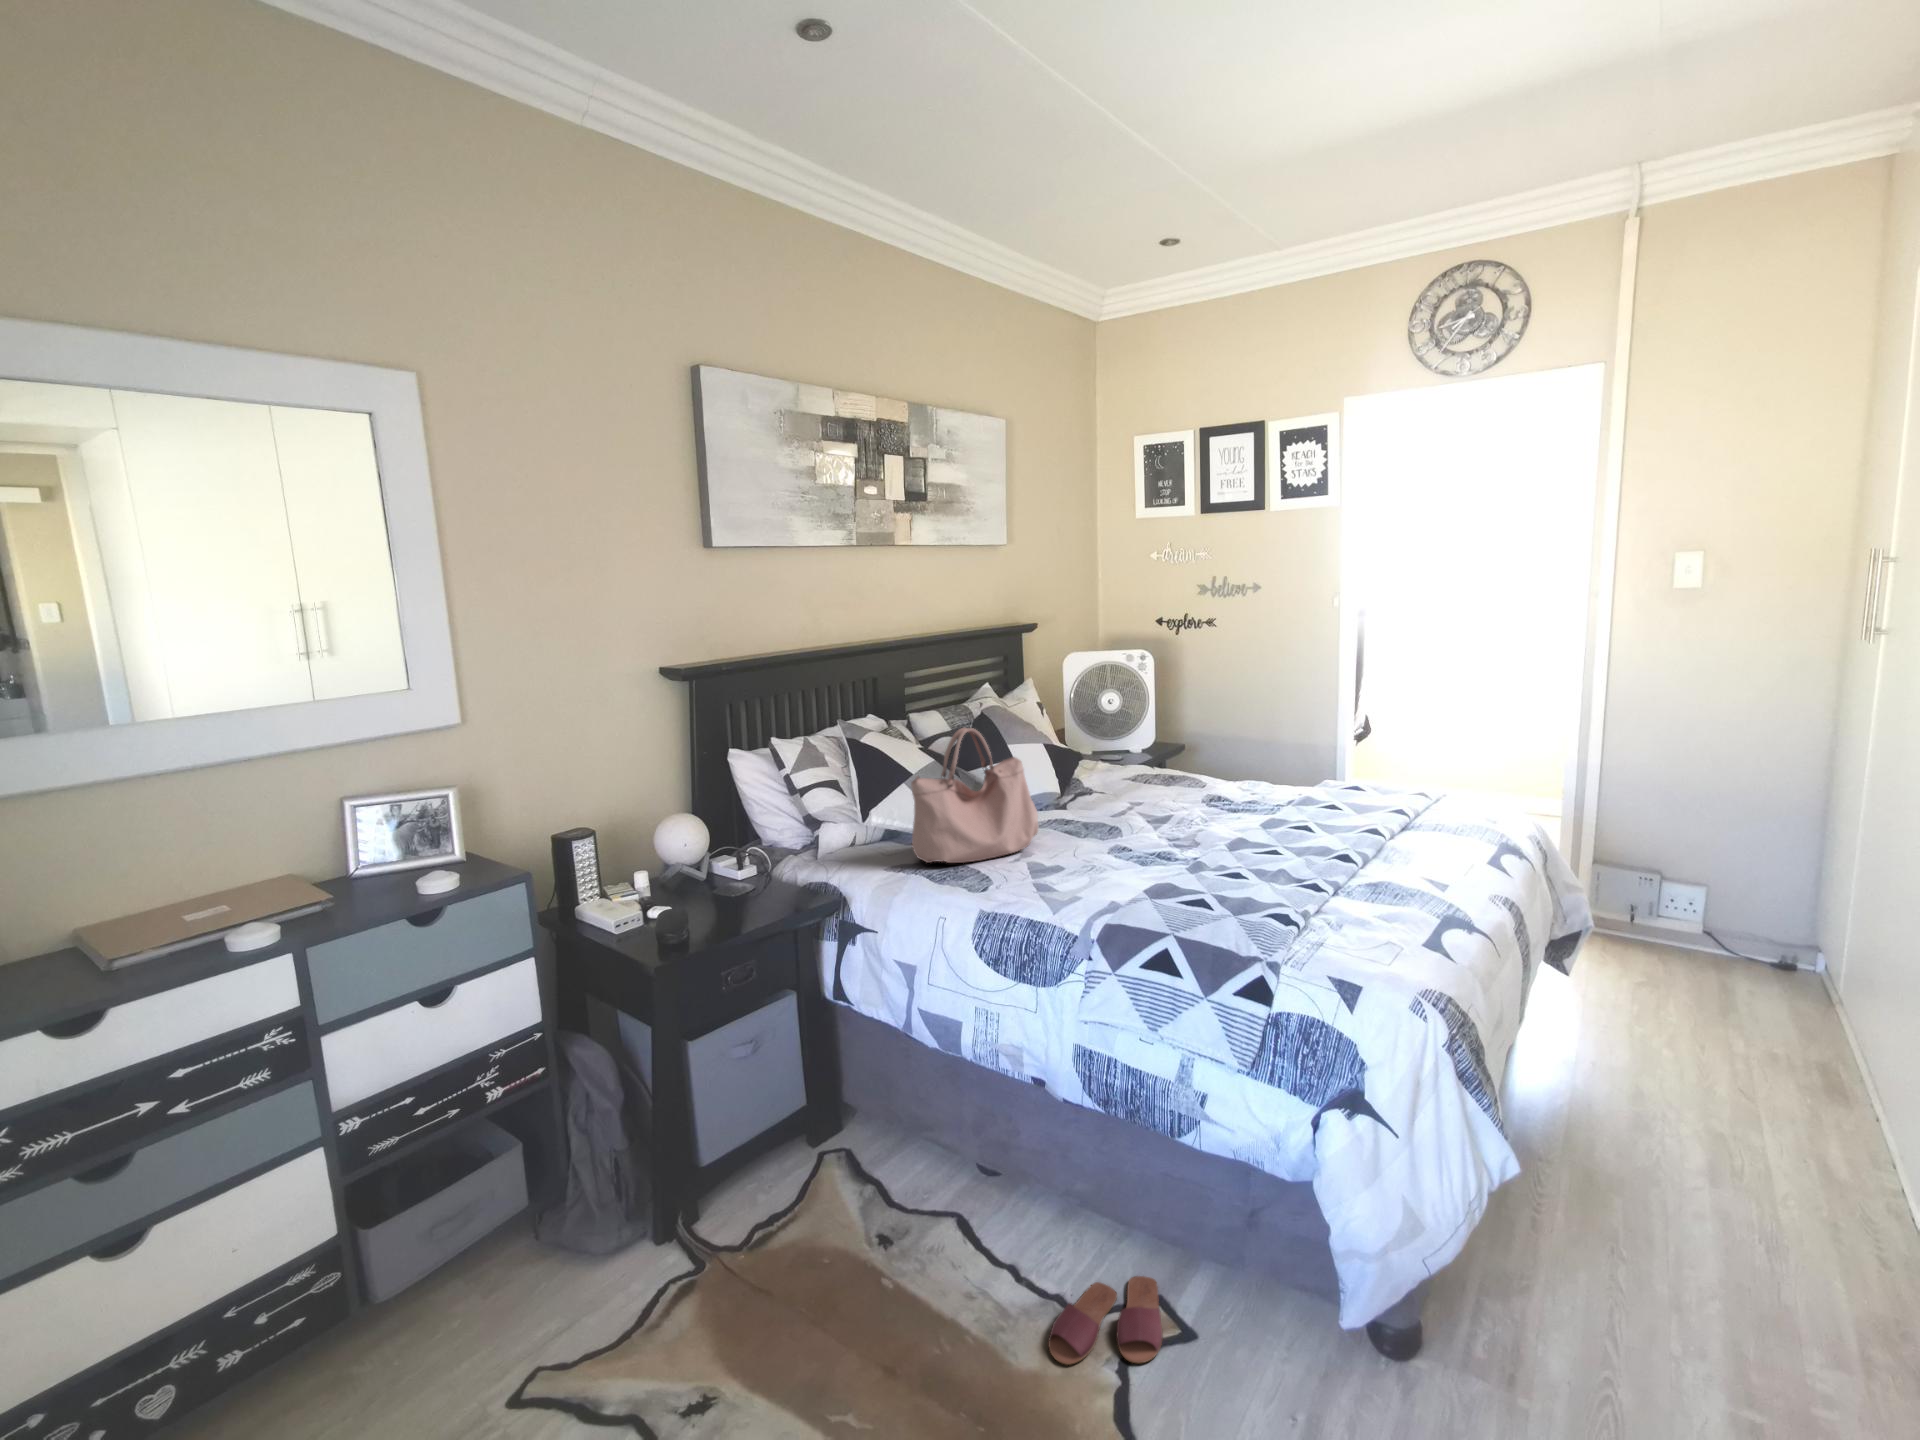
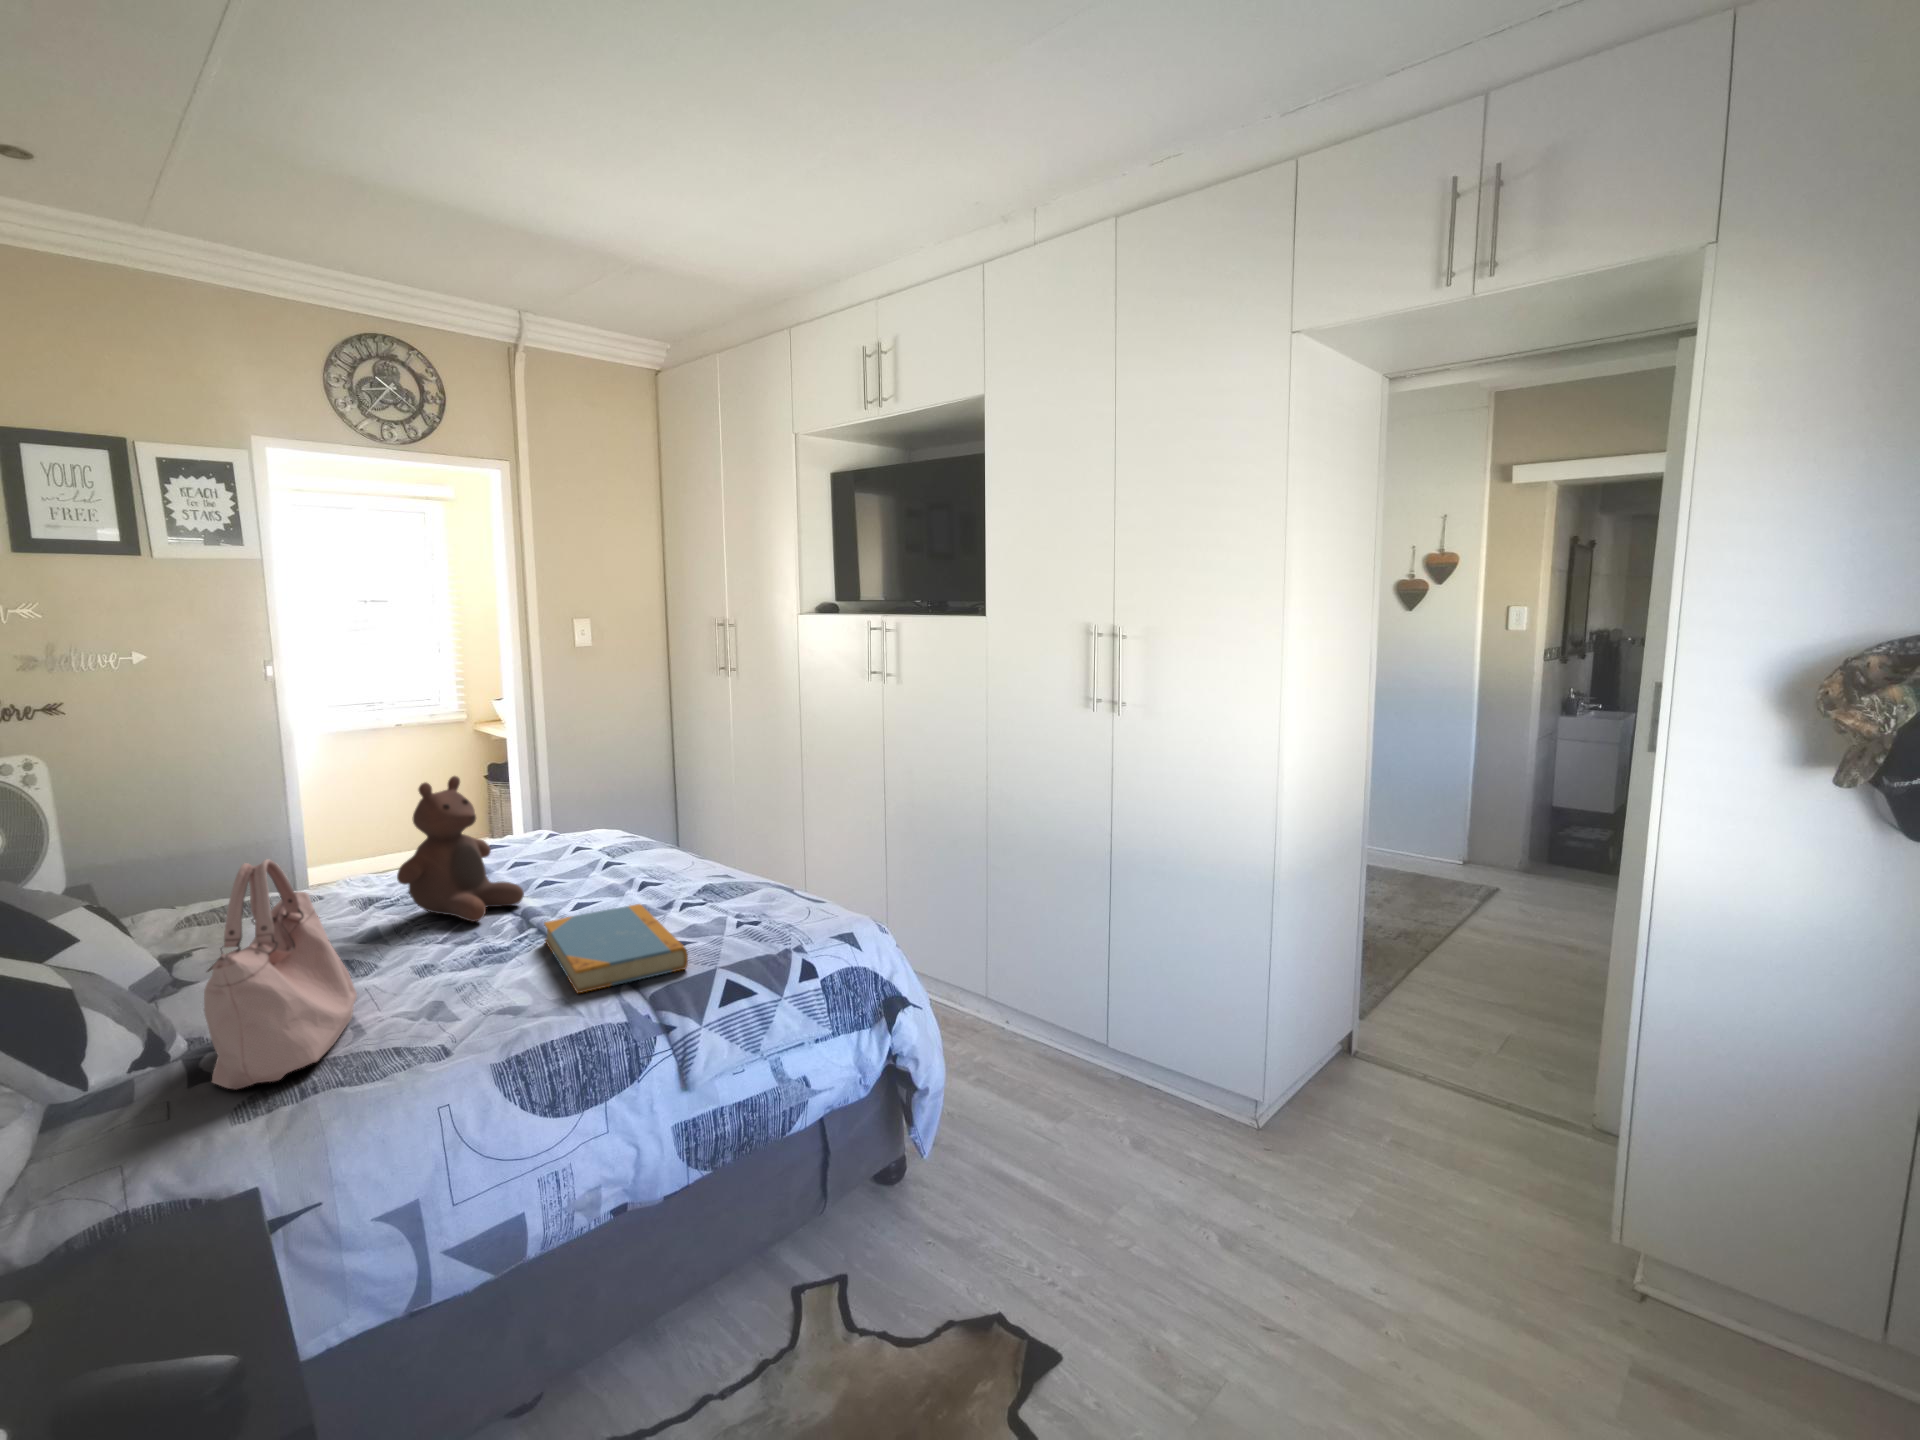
stuffed bear: none [1169,705,1270,834] -> present [397,776,524,922]
book: none [1088,846,1263,924] -> present [544,904,688,993]
slippers: present [1048,1276,1163,1365] -> none [752,1292,853,1392]

